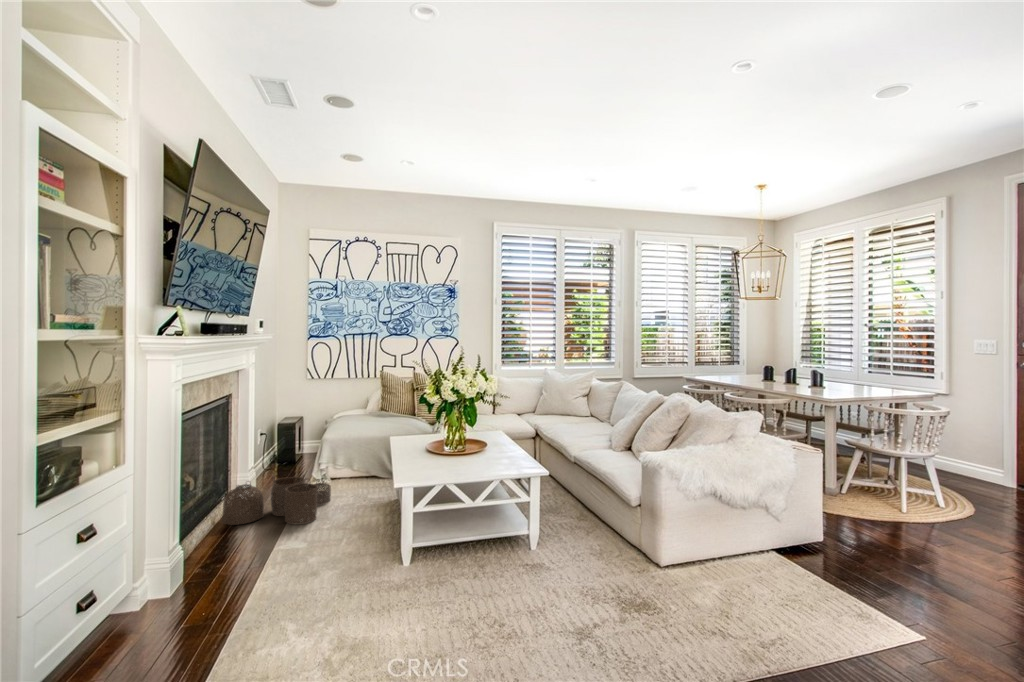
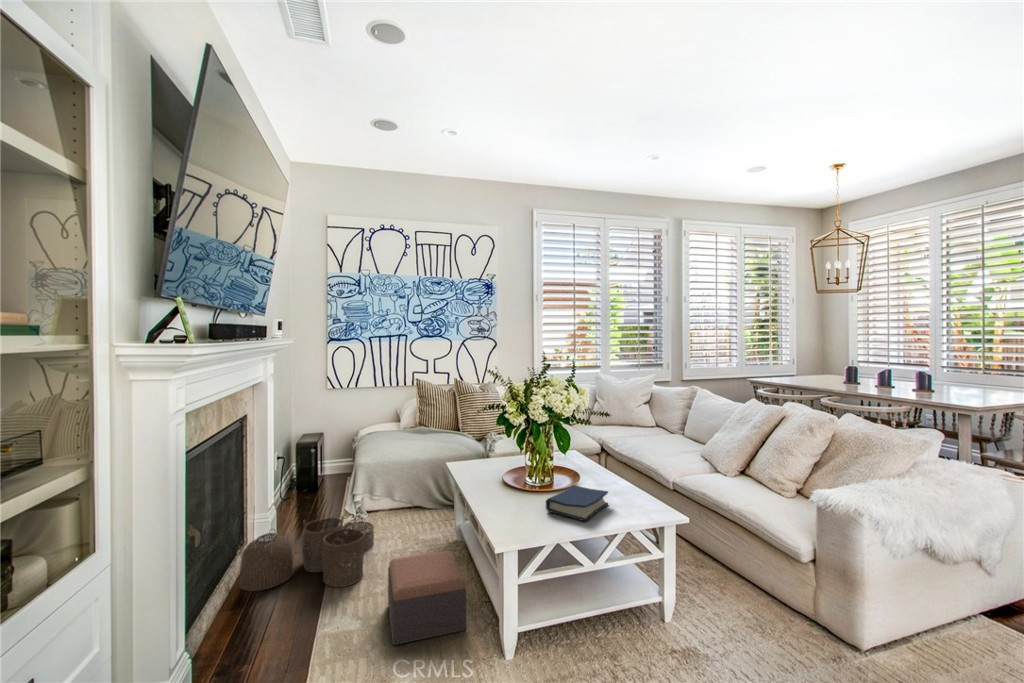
hardback book: none [444,449,494,471] -> present [546,485,608,521]
footstool: none [325,497,381,555] -> present [388,551,466,645]

